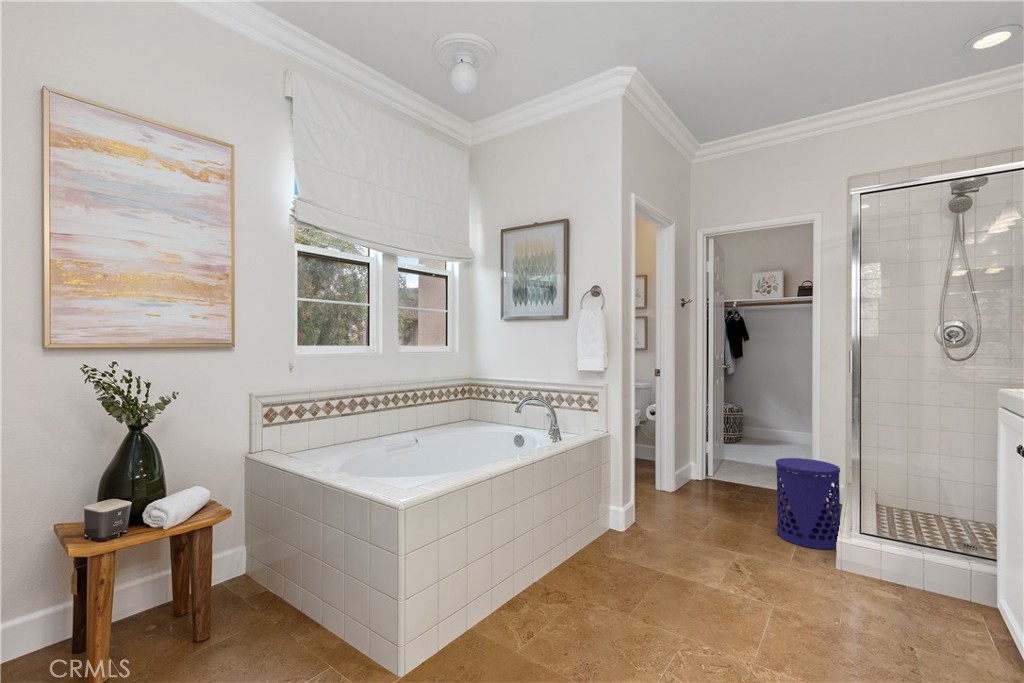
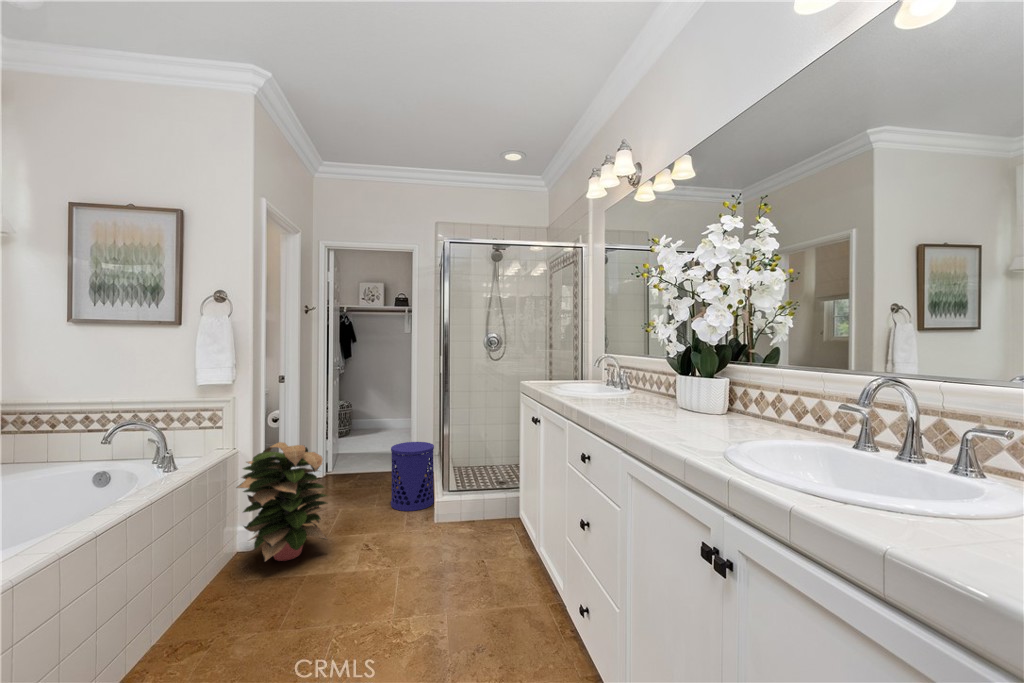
decorative plant: none [605,431,692,552] -> present [237,442,327,562]

